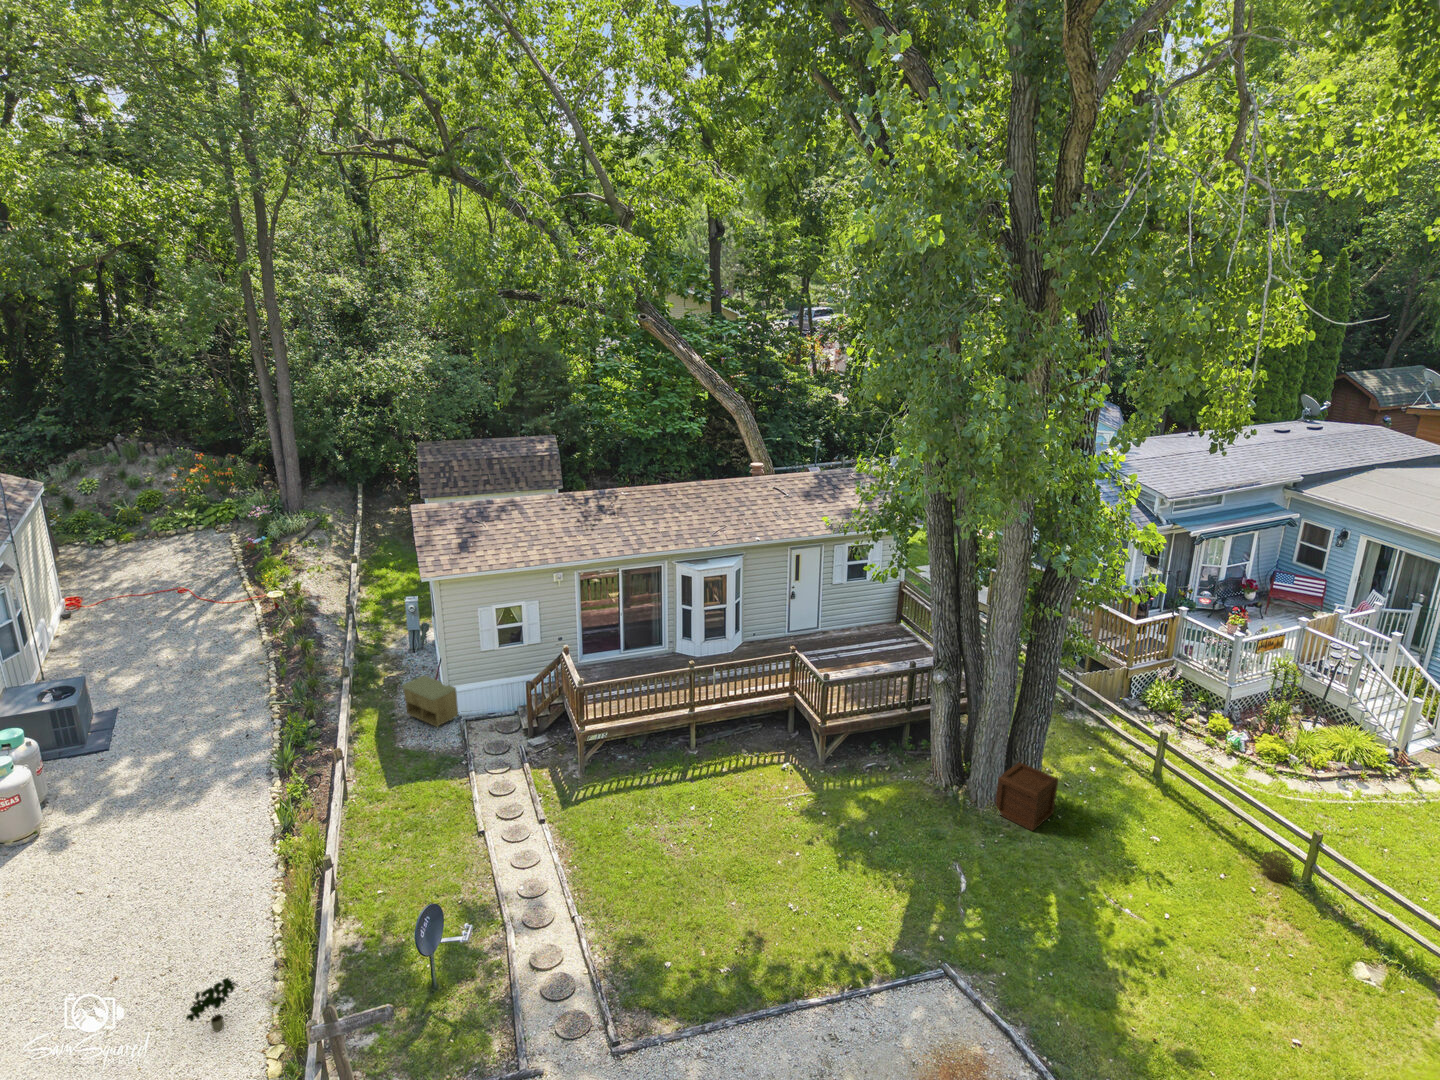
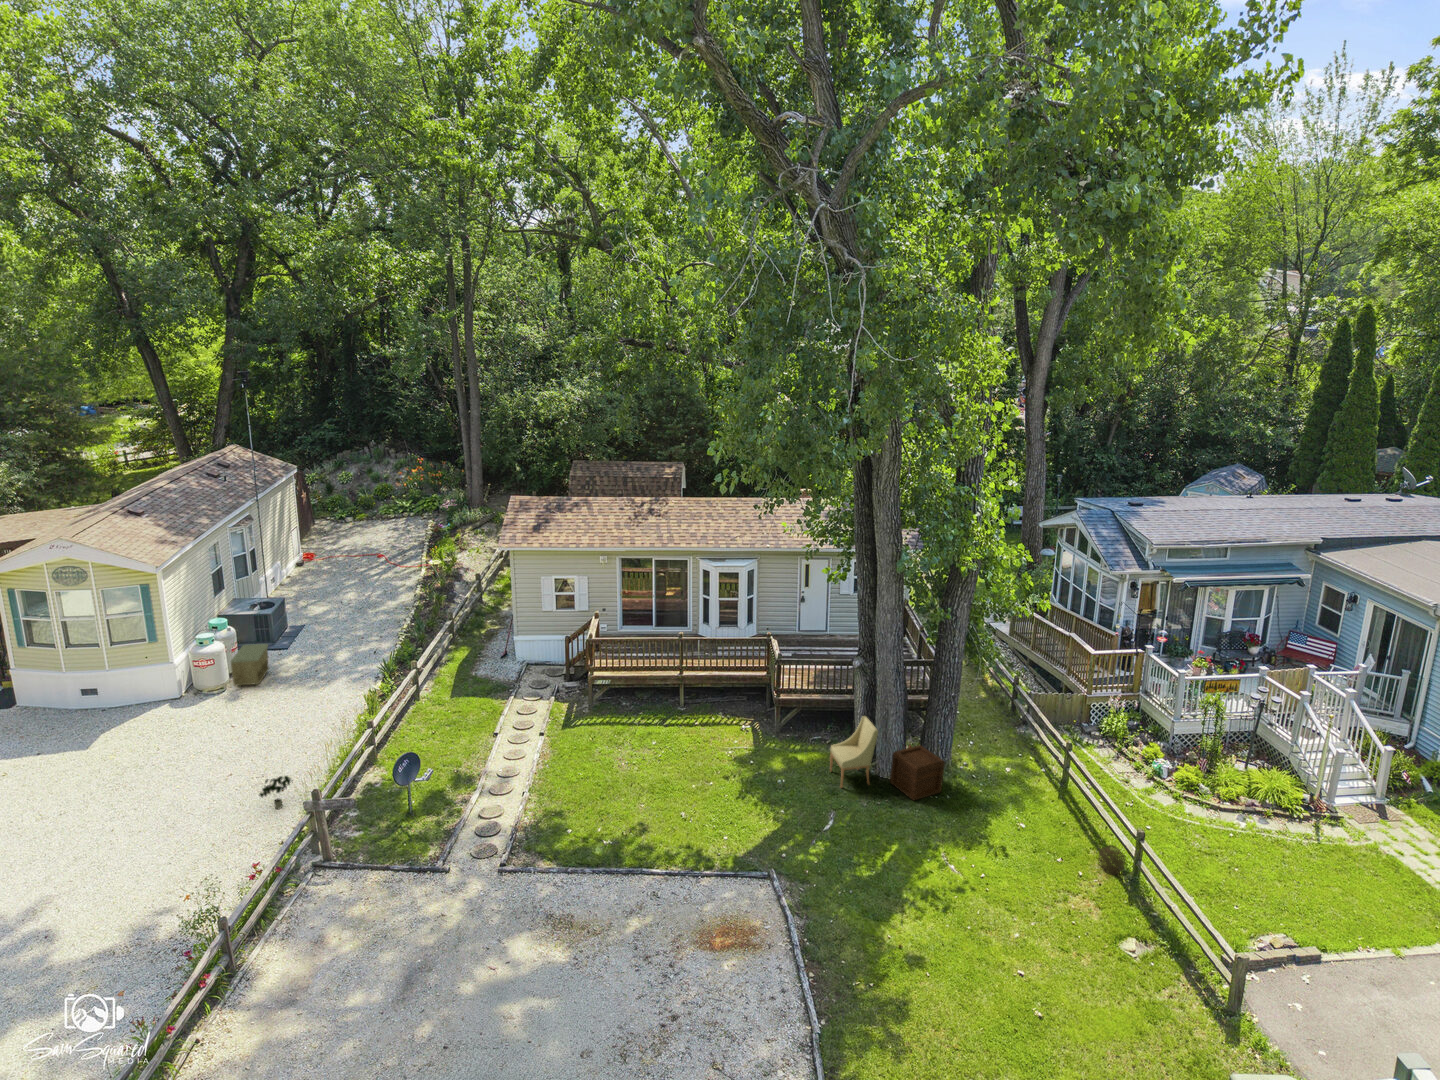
storage bench: present [402,675,458,727] -> present [231,644,269,687]
chair: none [921,739,985,831] -> present [830,716,878,788]

